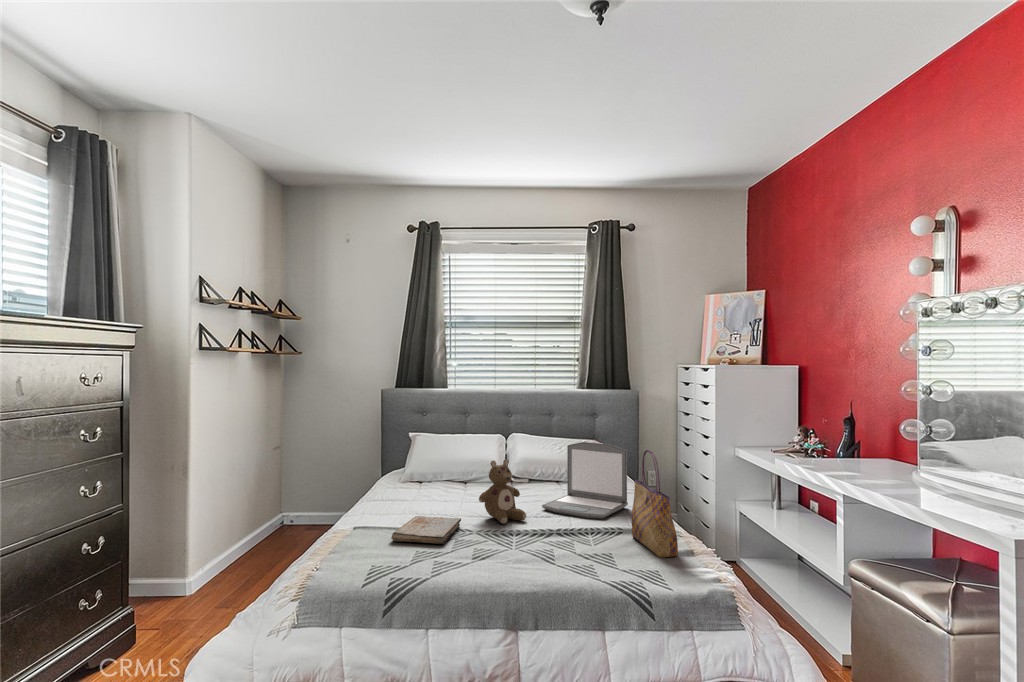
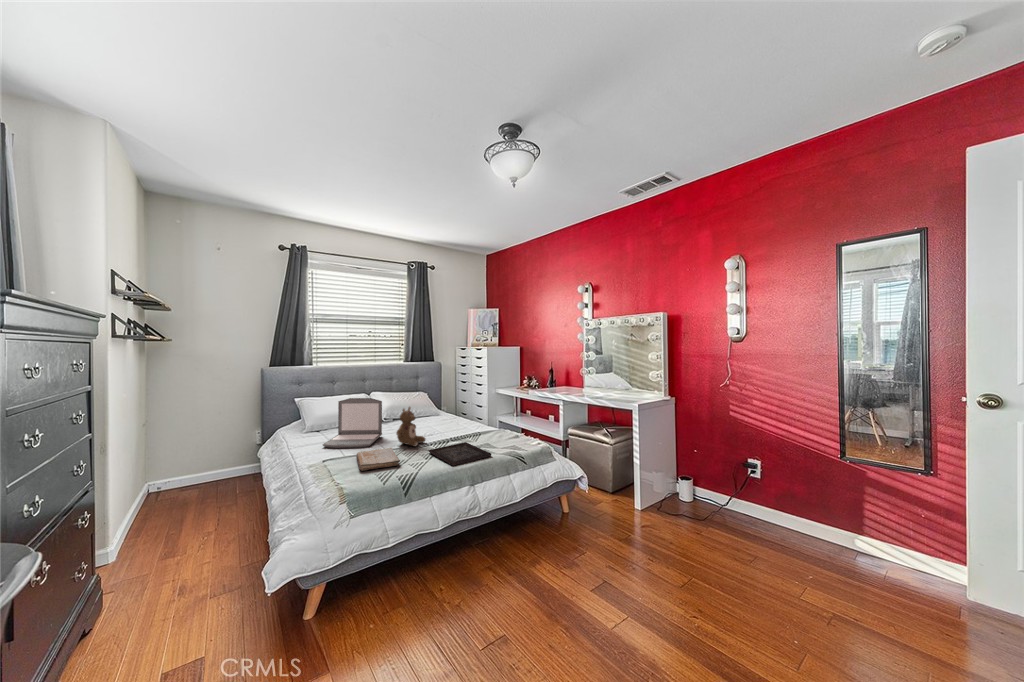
laptop: present [542,442,628,519] -> present [323,398,382,448]
tote bag: present [631,449,678,558] -> none [491,392,525,447]
tray: none [505,531,587,562] -> present [428,442,491,466]

